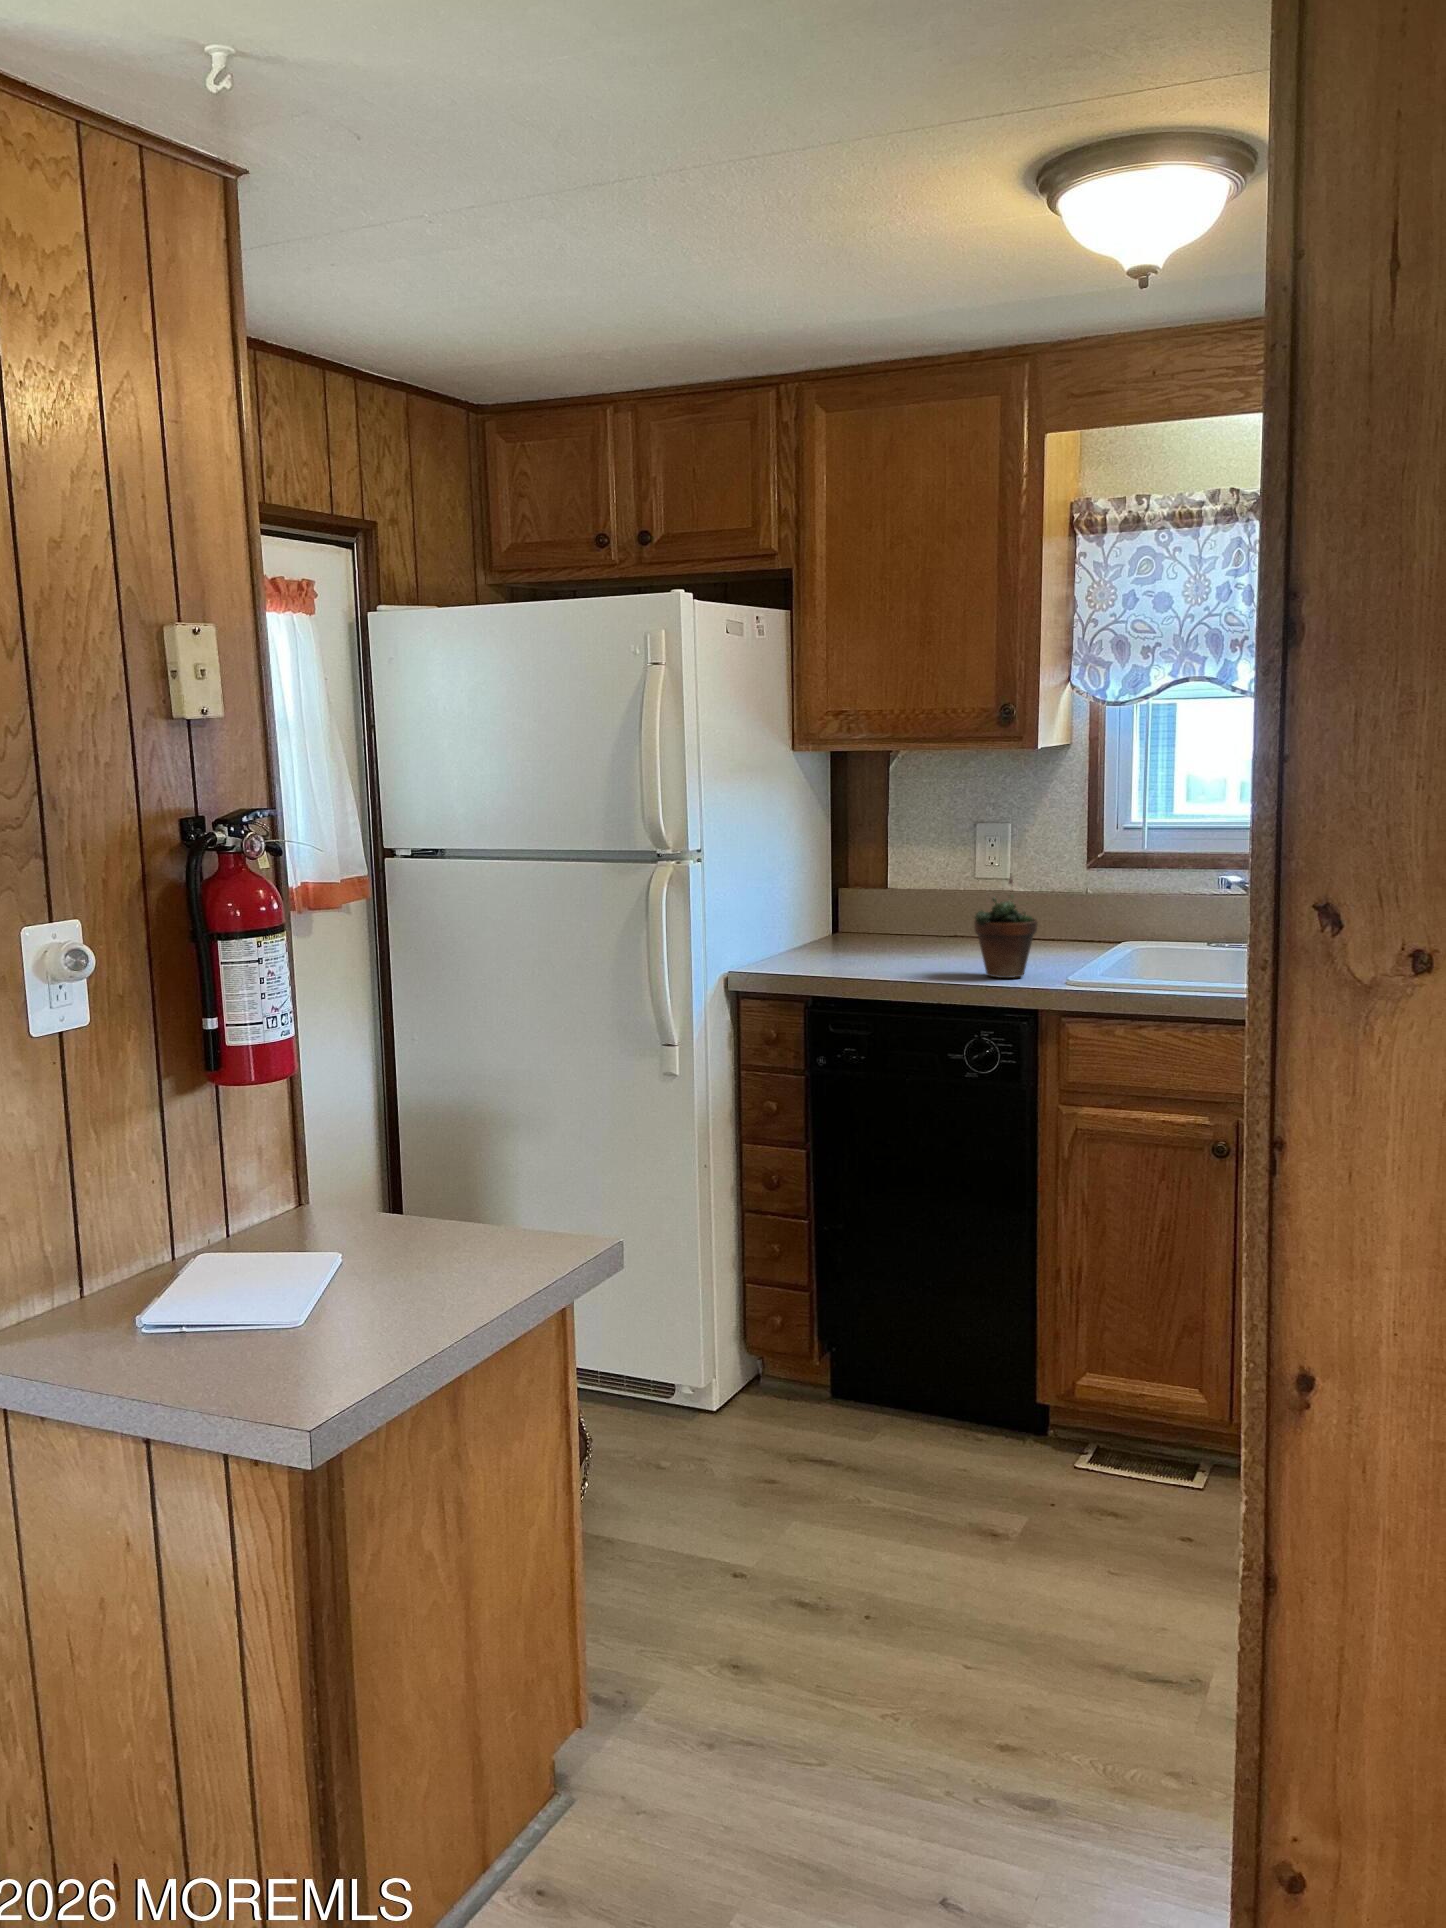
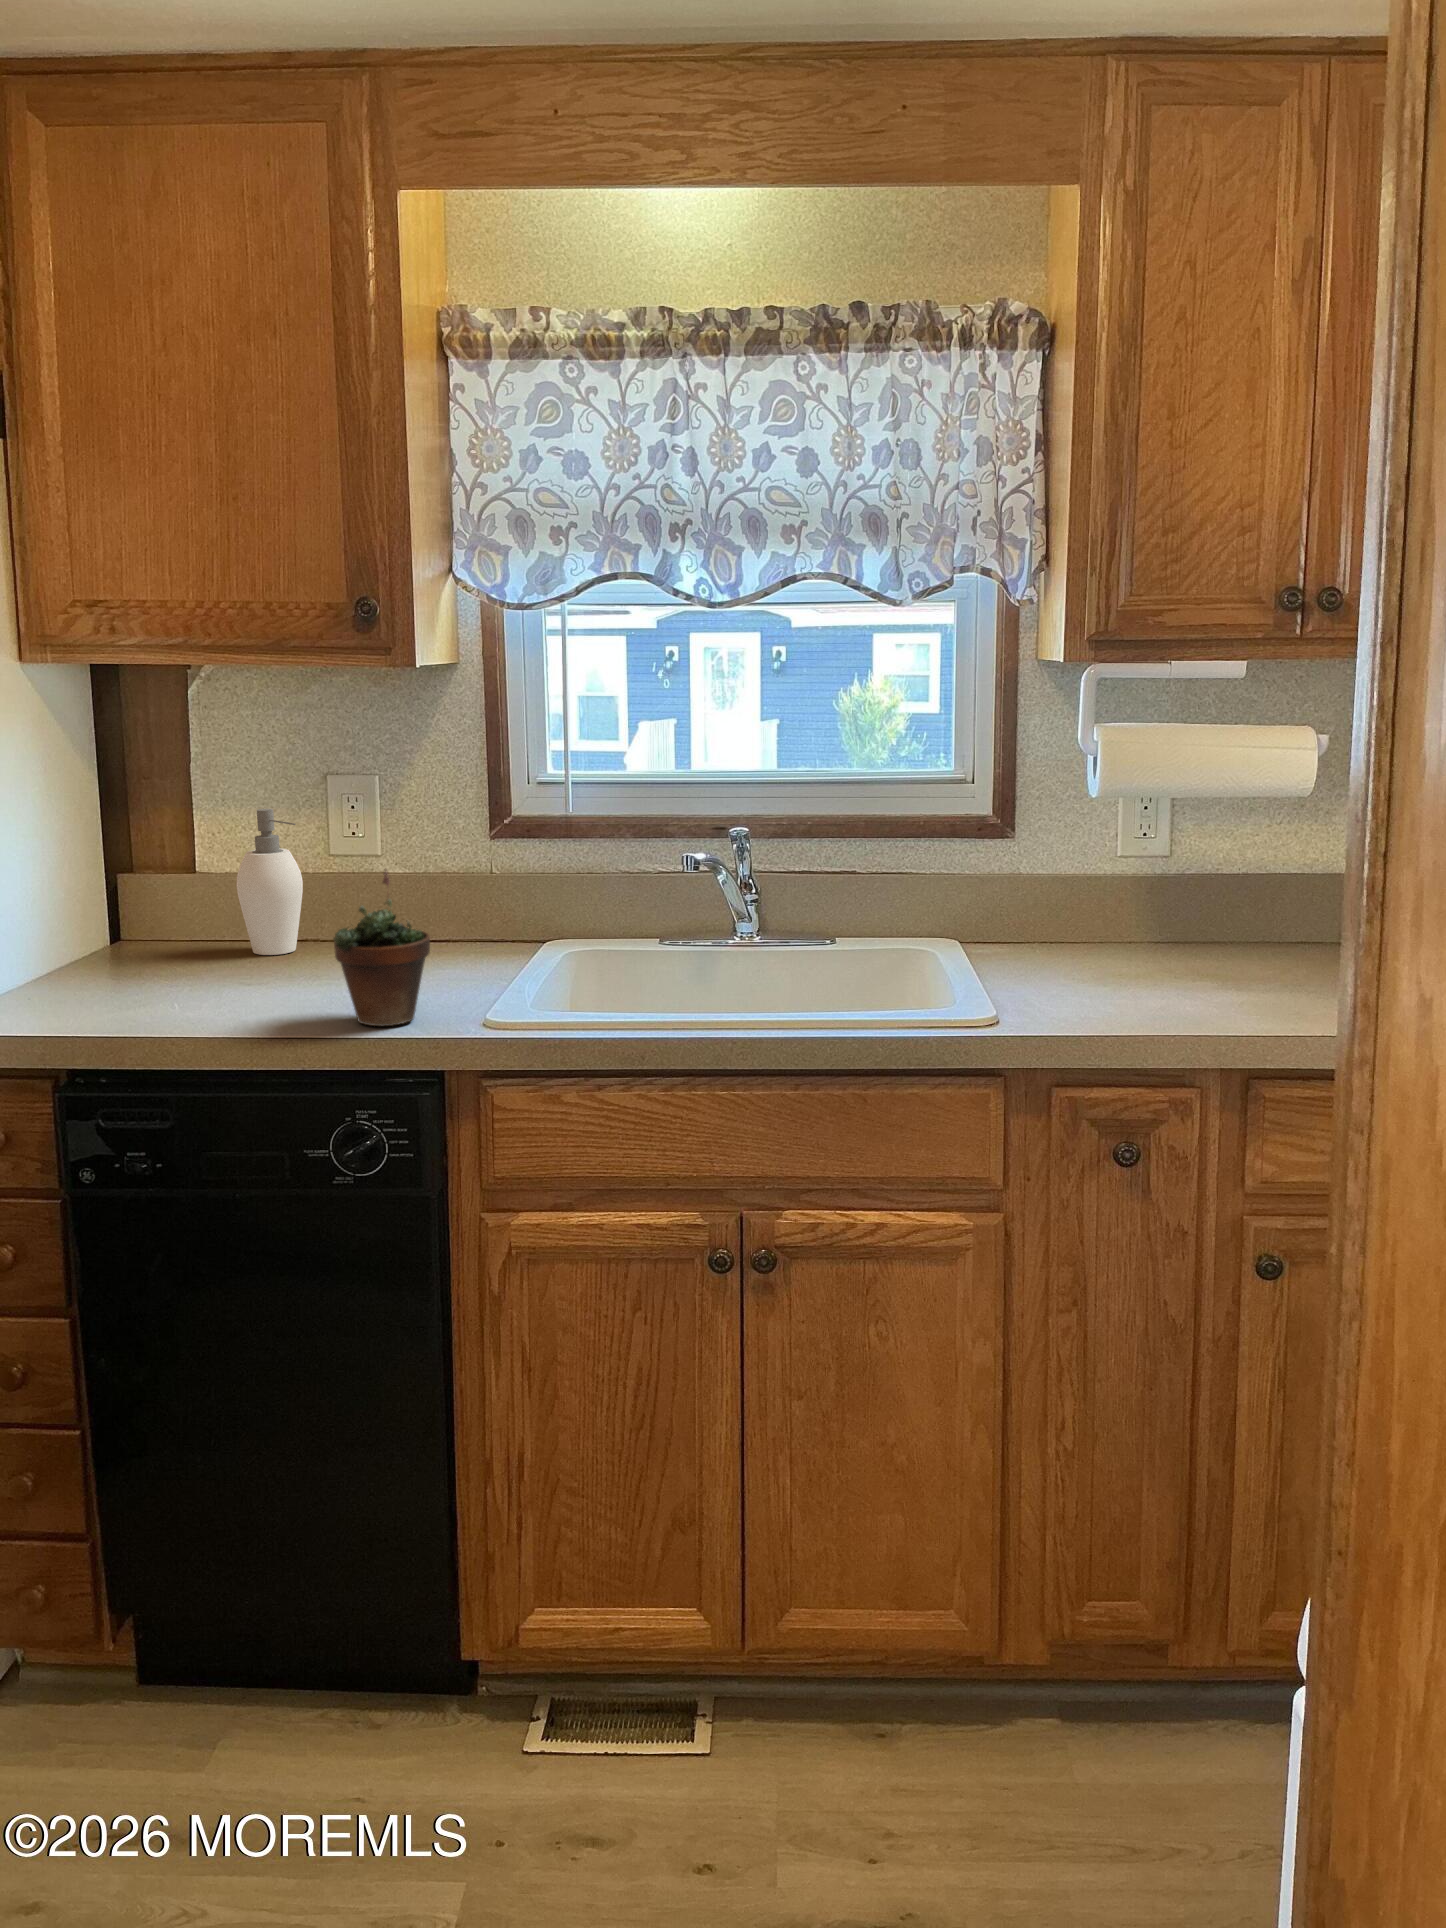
soap dispenser: none [910,847,954,947] -> present [237,809,303,955]

